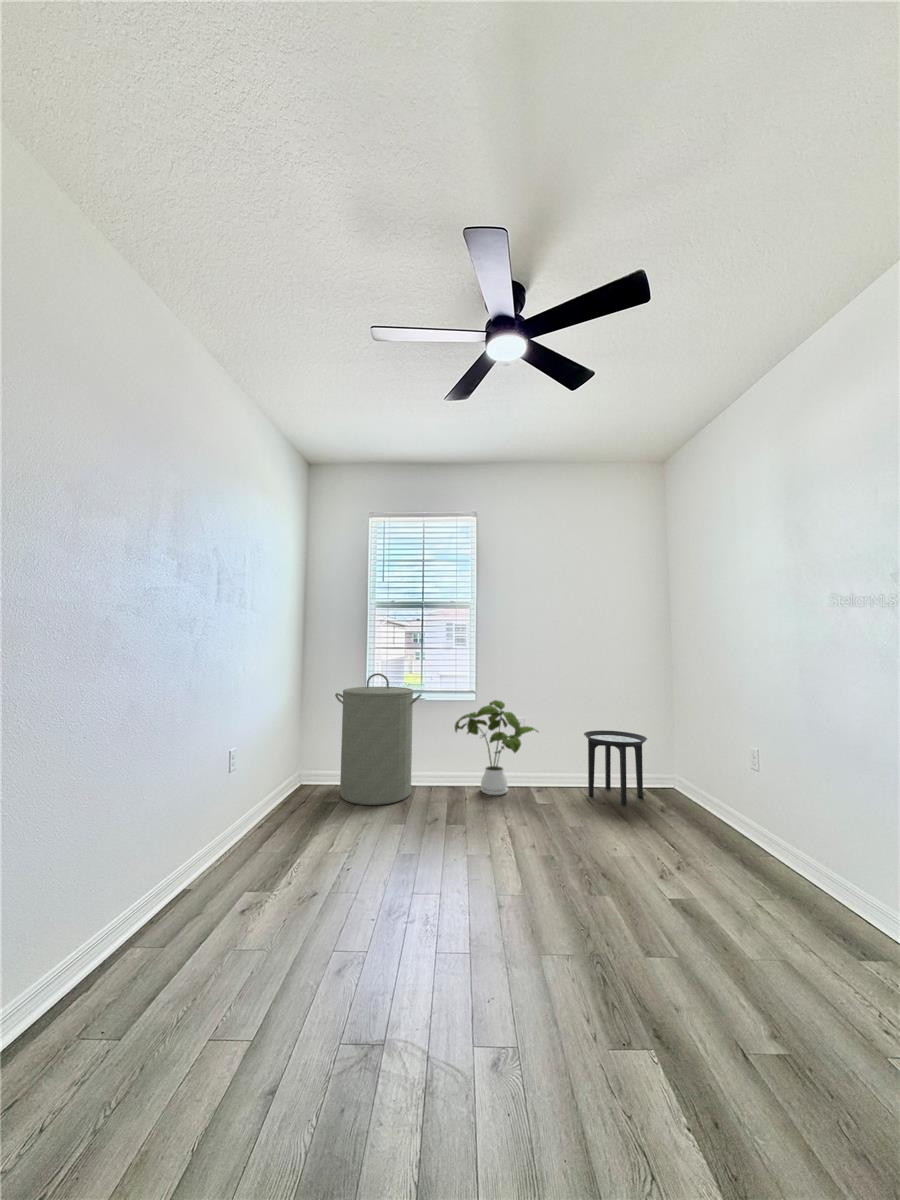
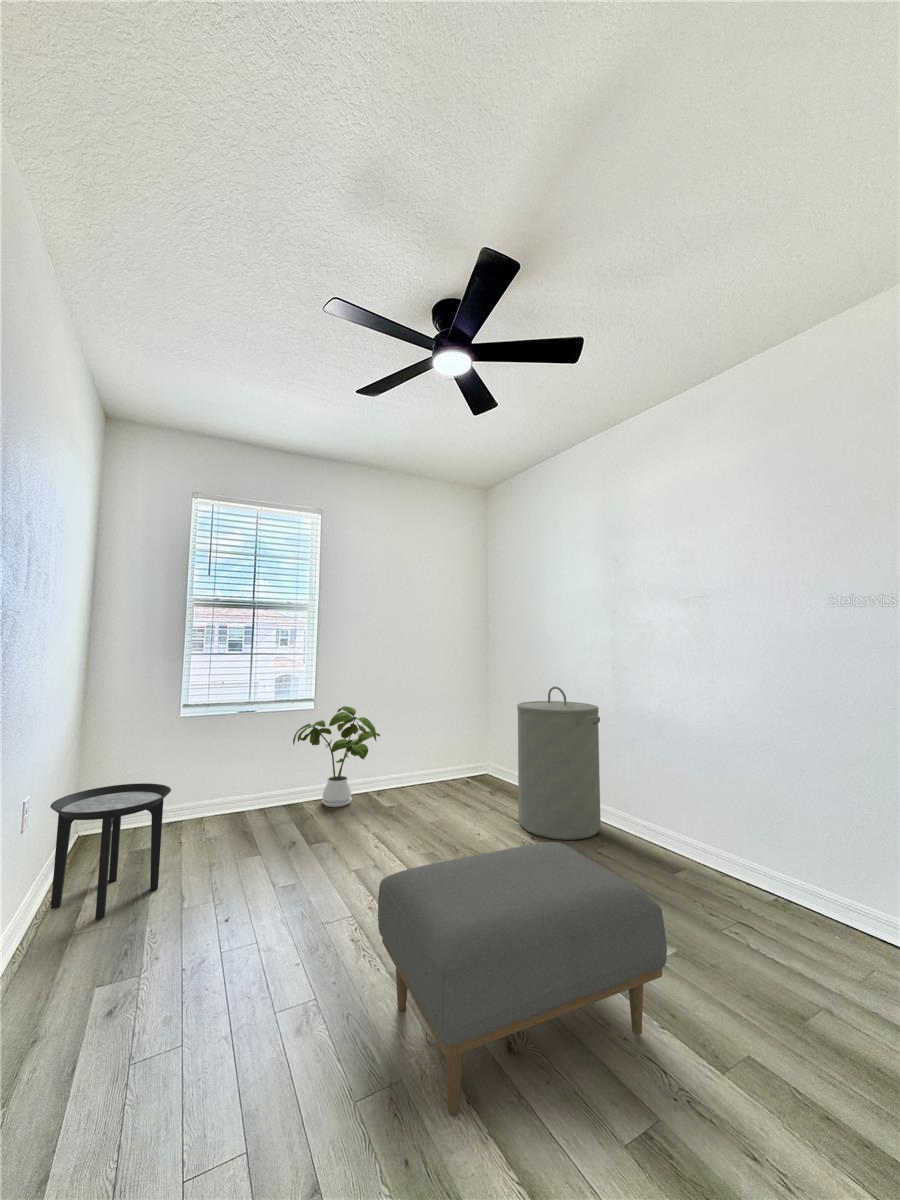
laundry hamper: present [335,673,421,805] -> present [517,686,601,840]
side table: present [584,730,647,804] -> present [50,783,171,919]
ottoman: none [375,856,683,1122] -> present [378,842,667,1116]

